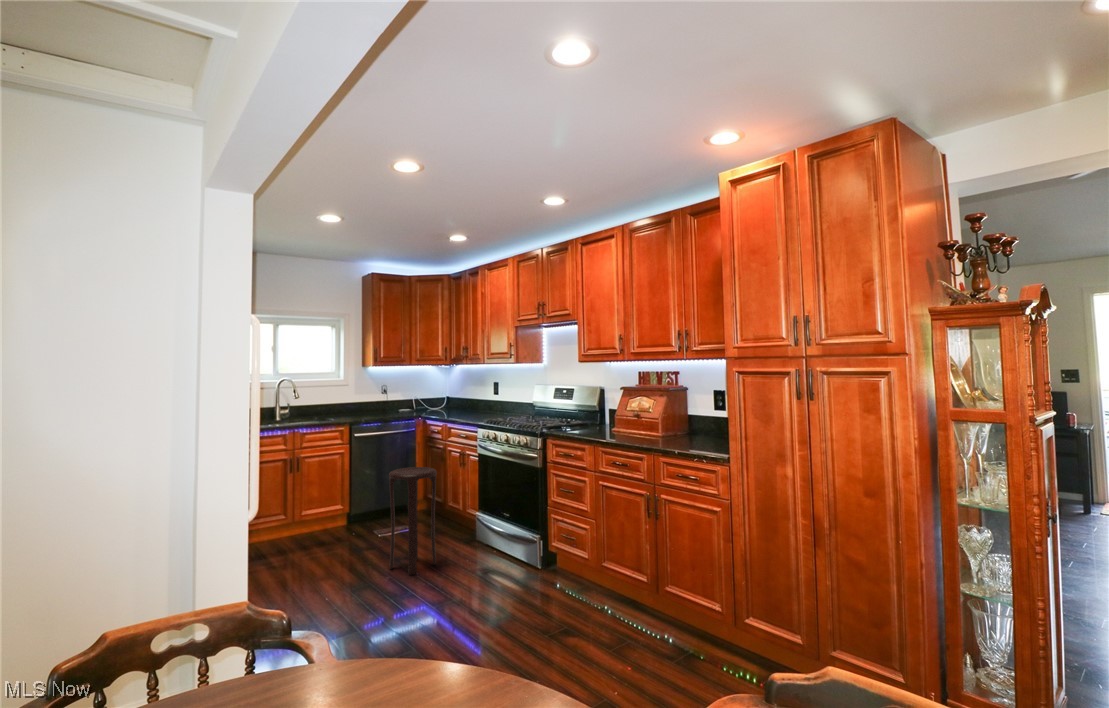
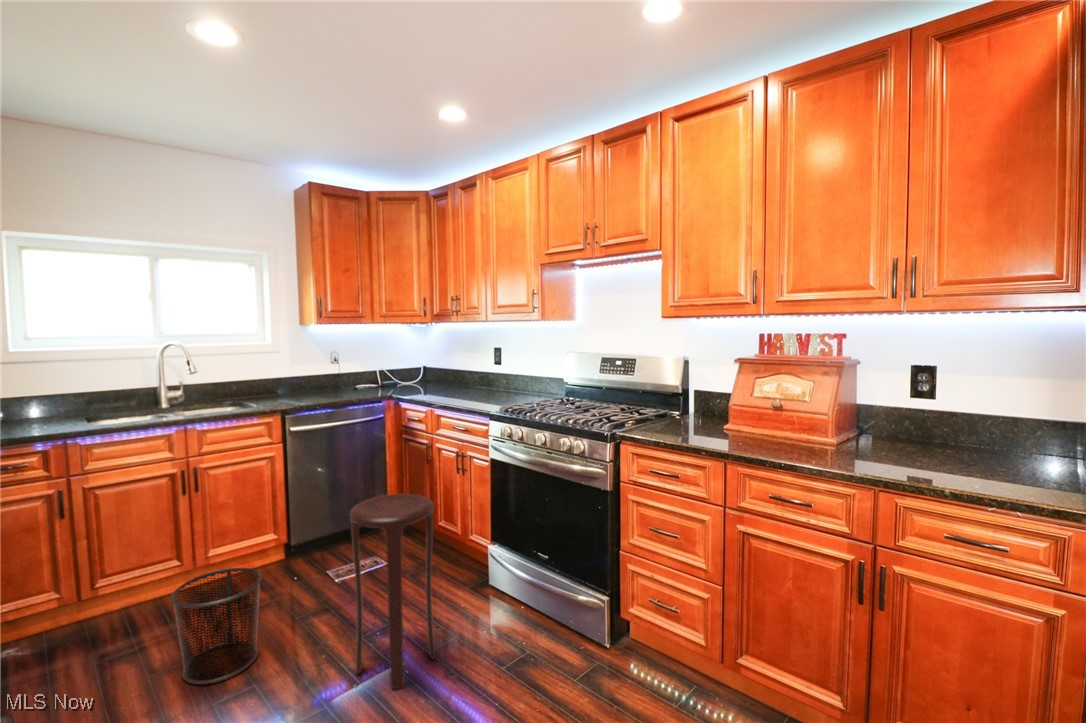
waste bin: none [290,511,338,570] -> present [171,568,262,684]

